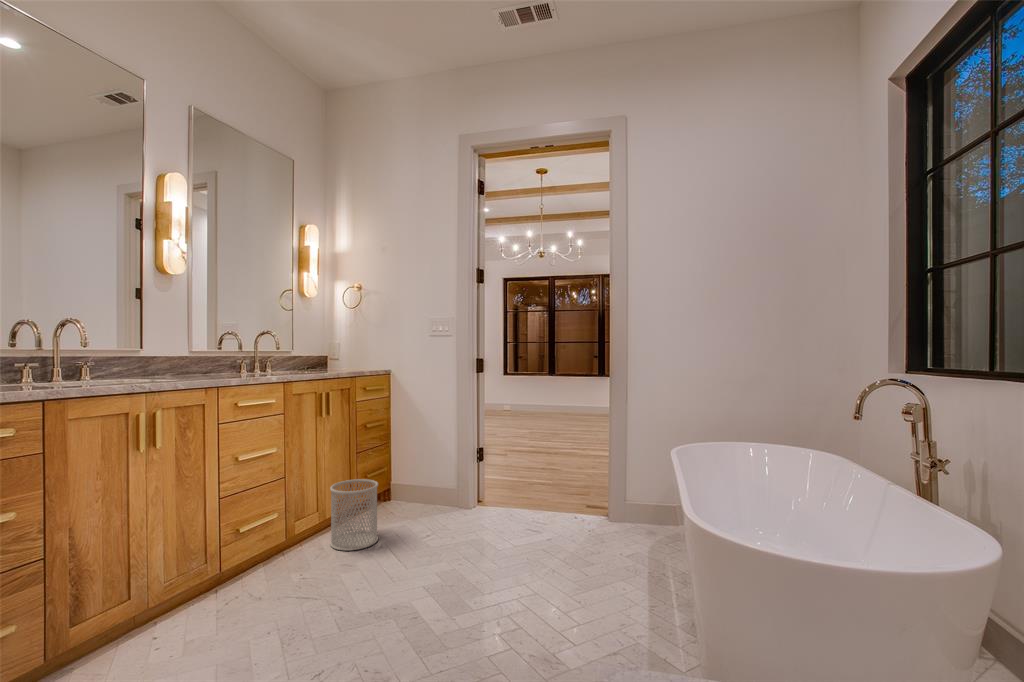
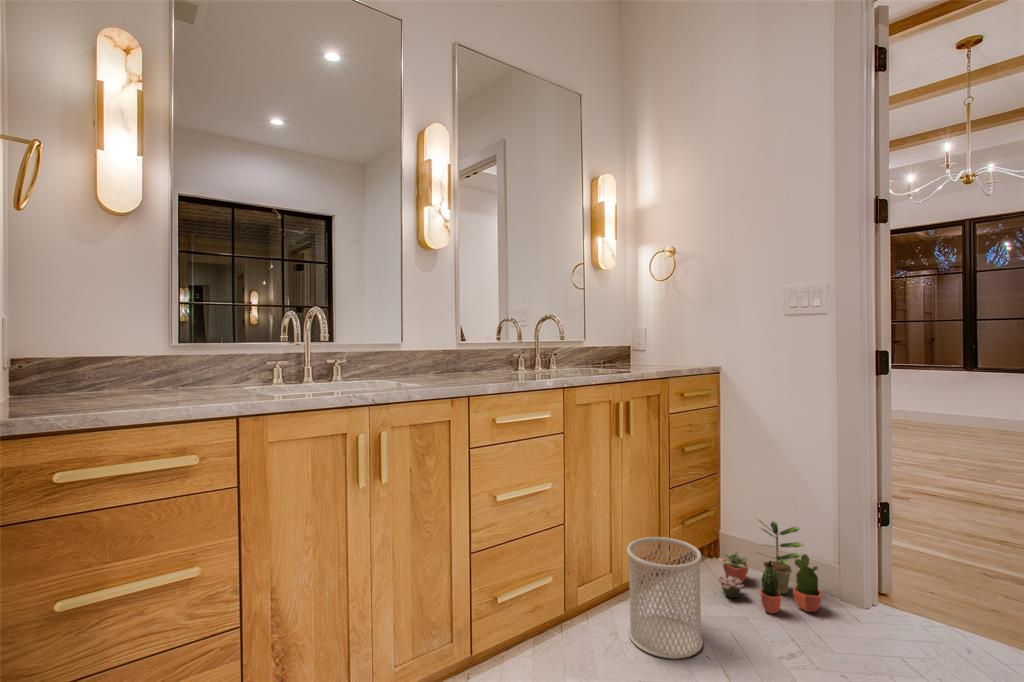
potted plant: none [388,463,447,518] -> present [718,519,823,613]

